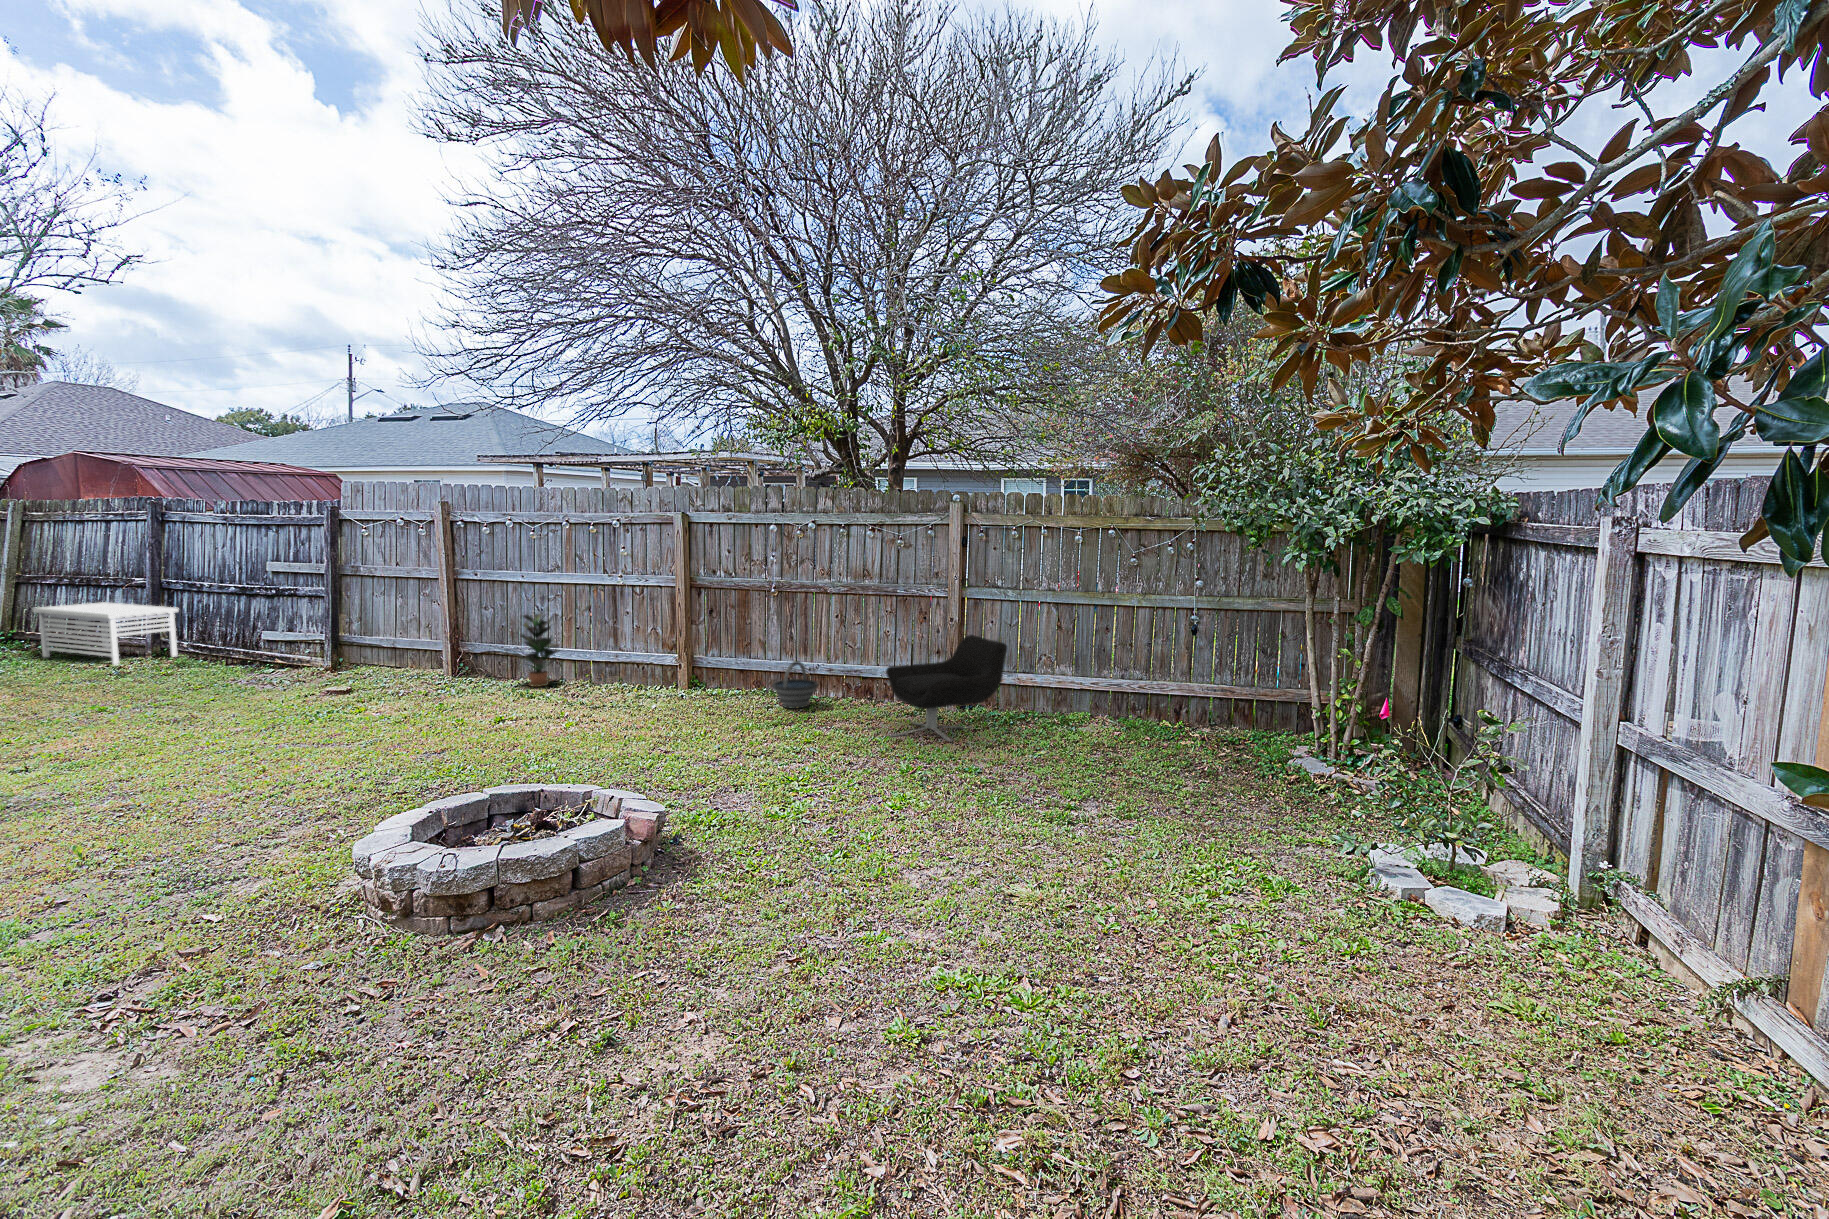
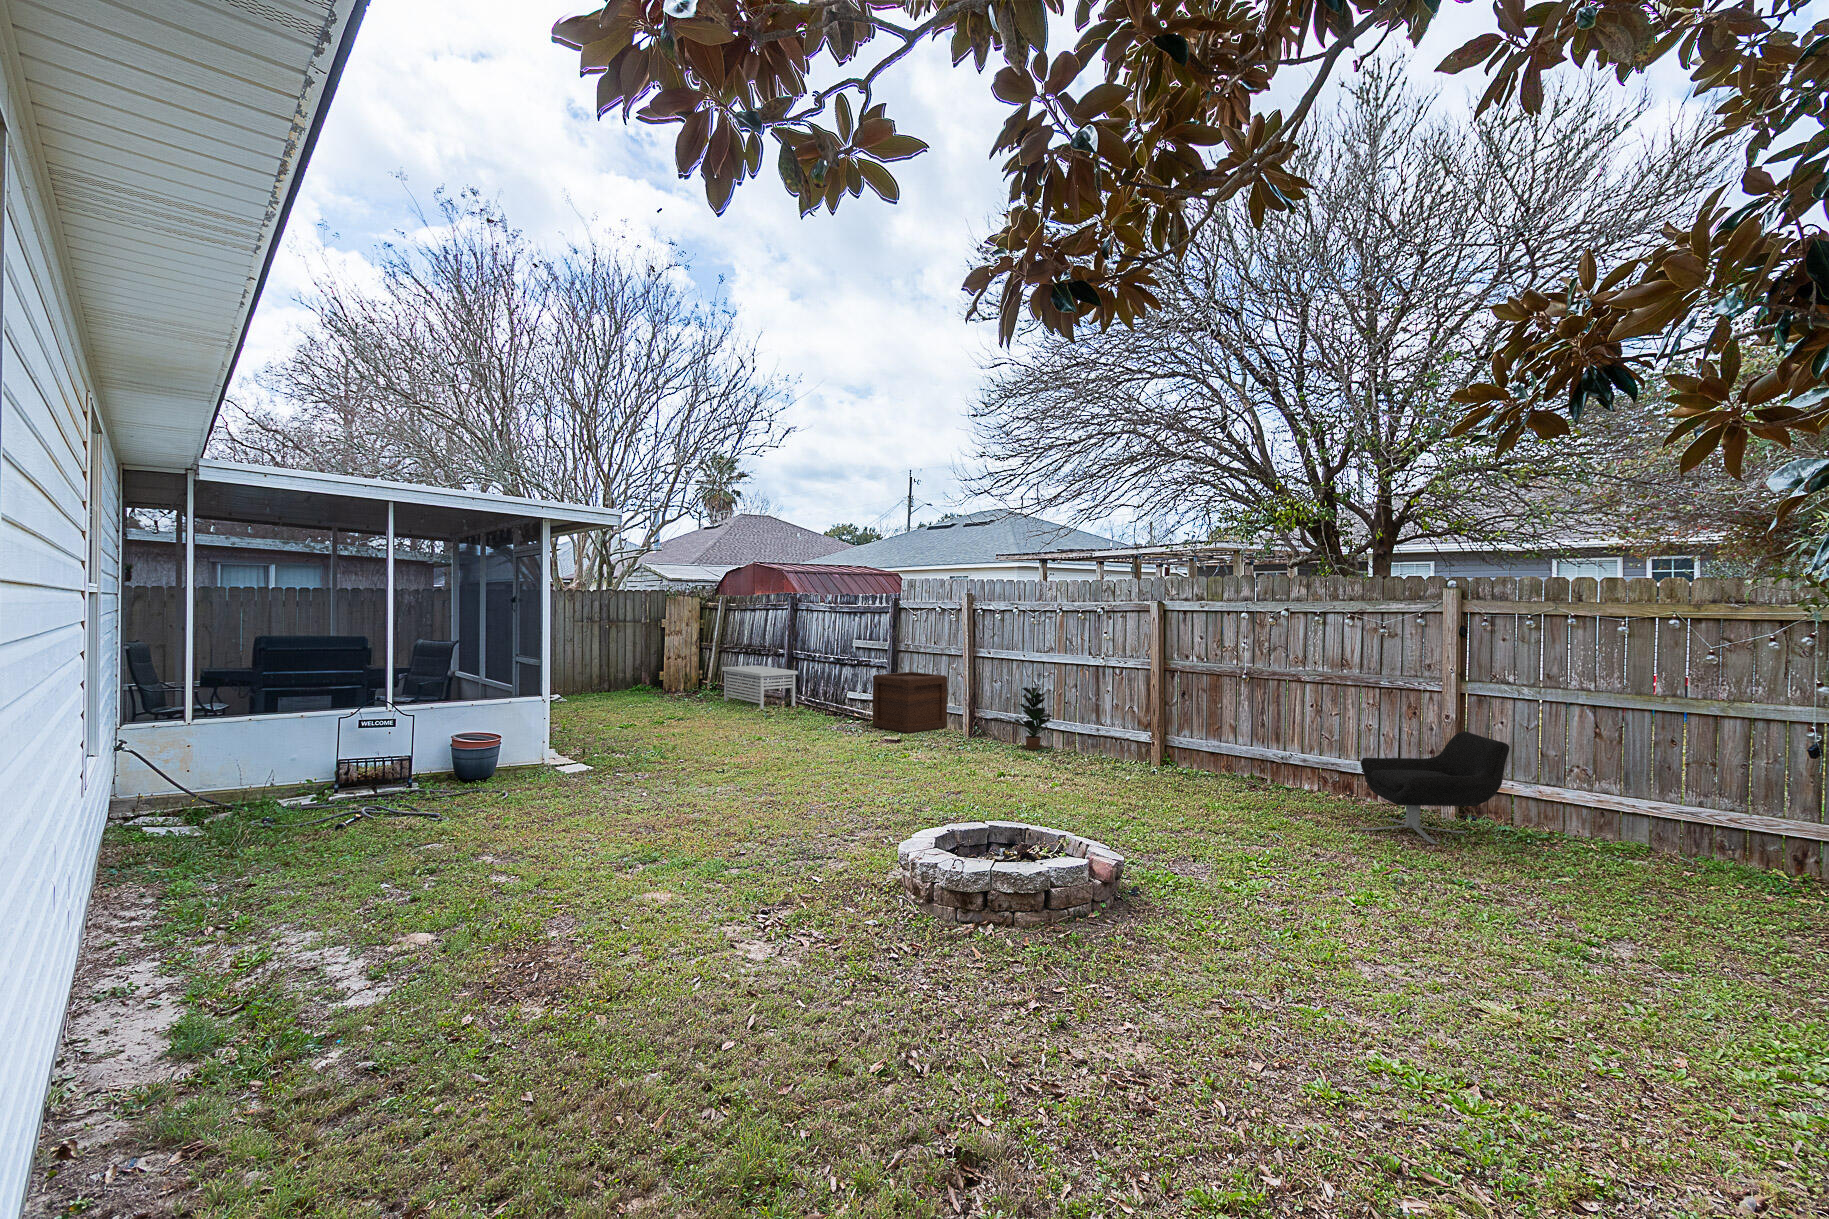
wooden crate: none [305,602,421,681] -> present [873,672,947,733]
bucket: present [772,661,818,709] -> none [1240,745,1288,792]

